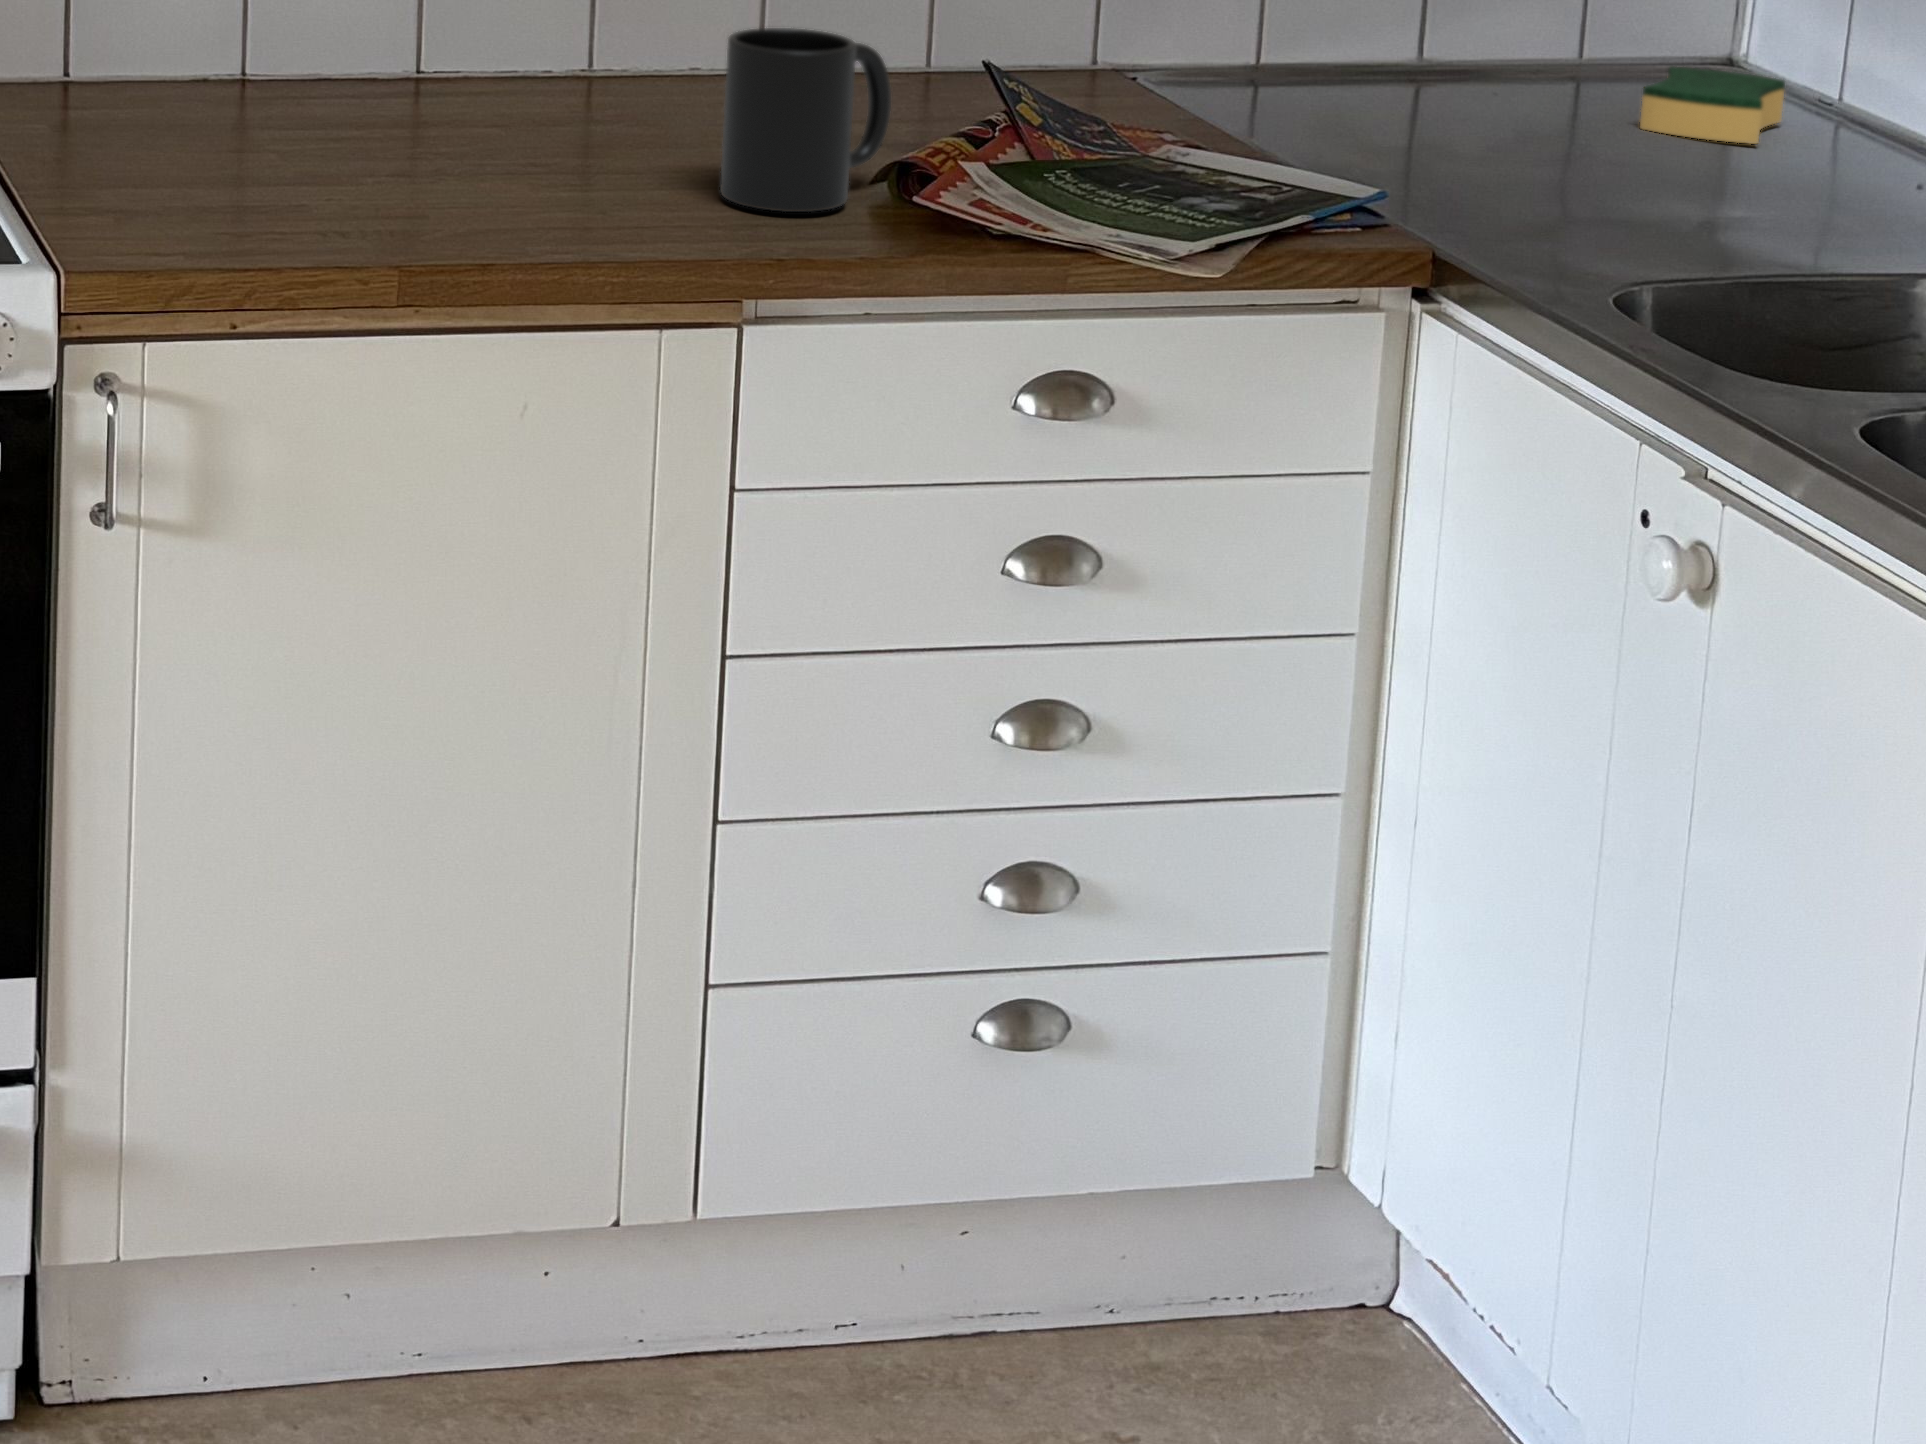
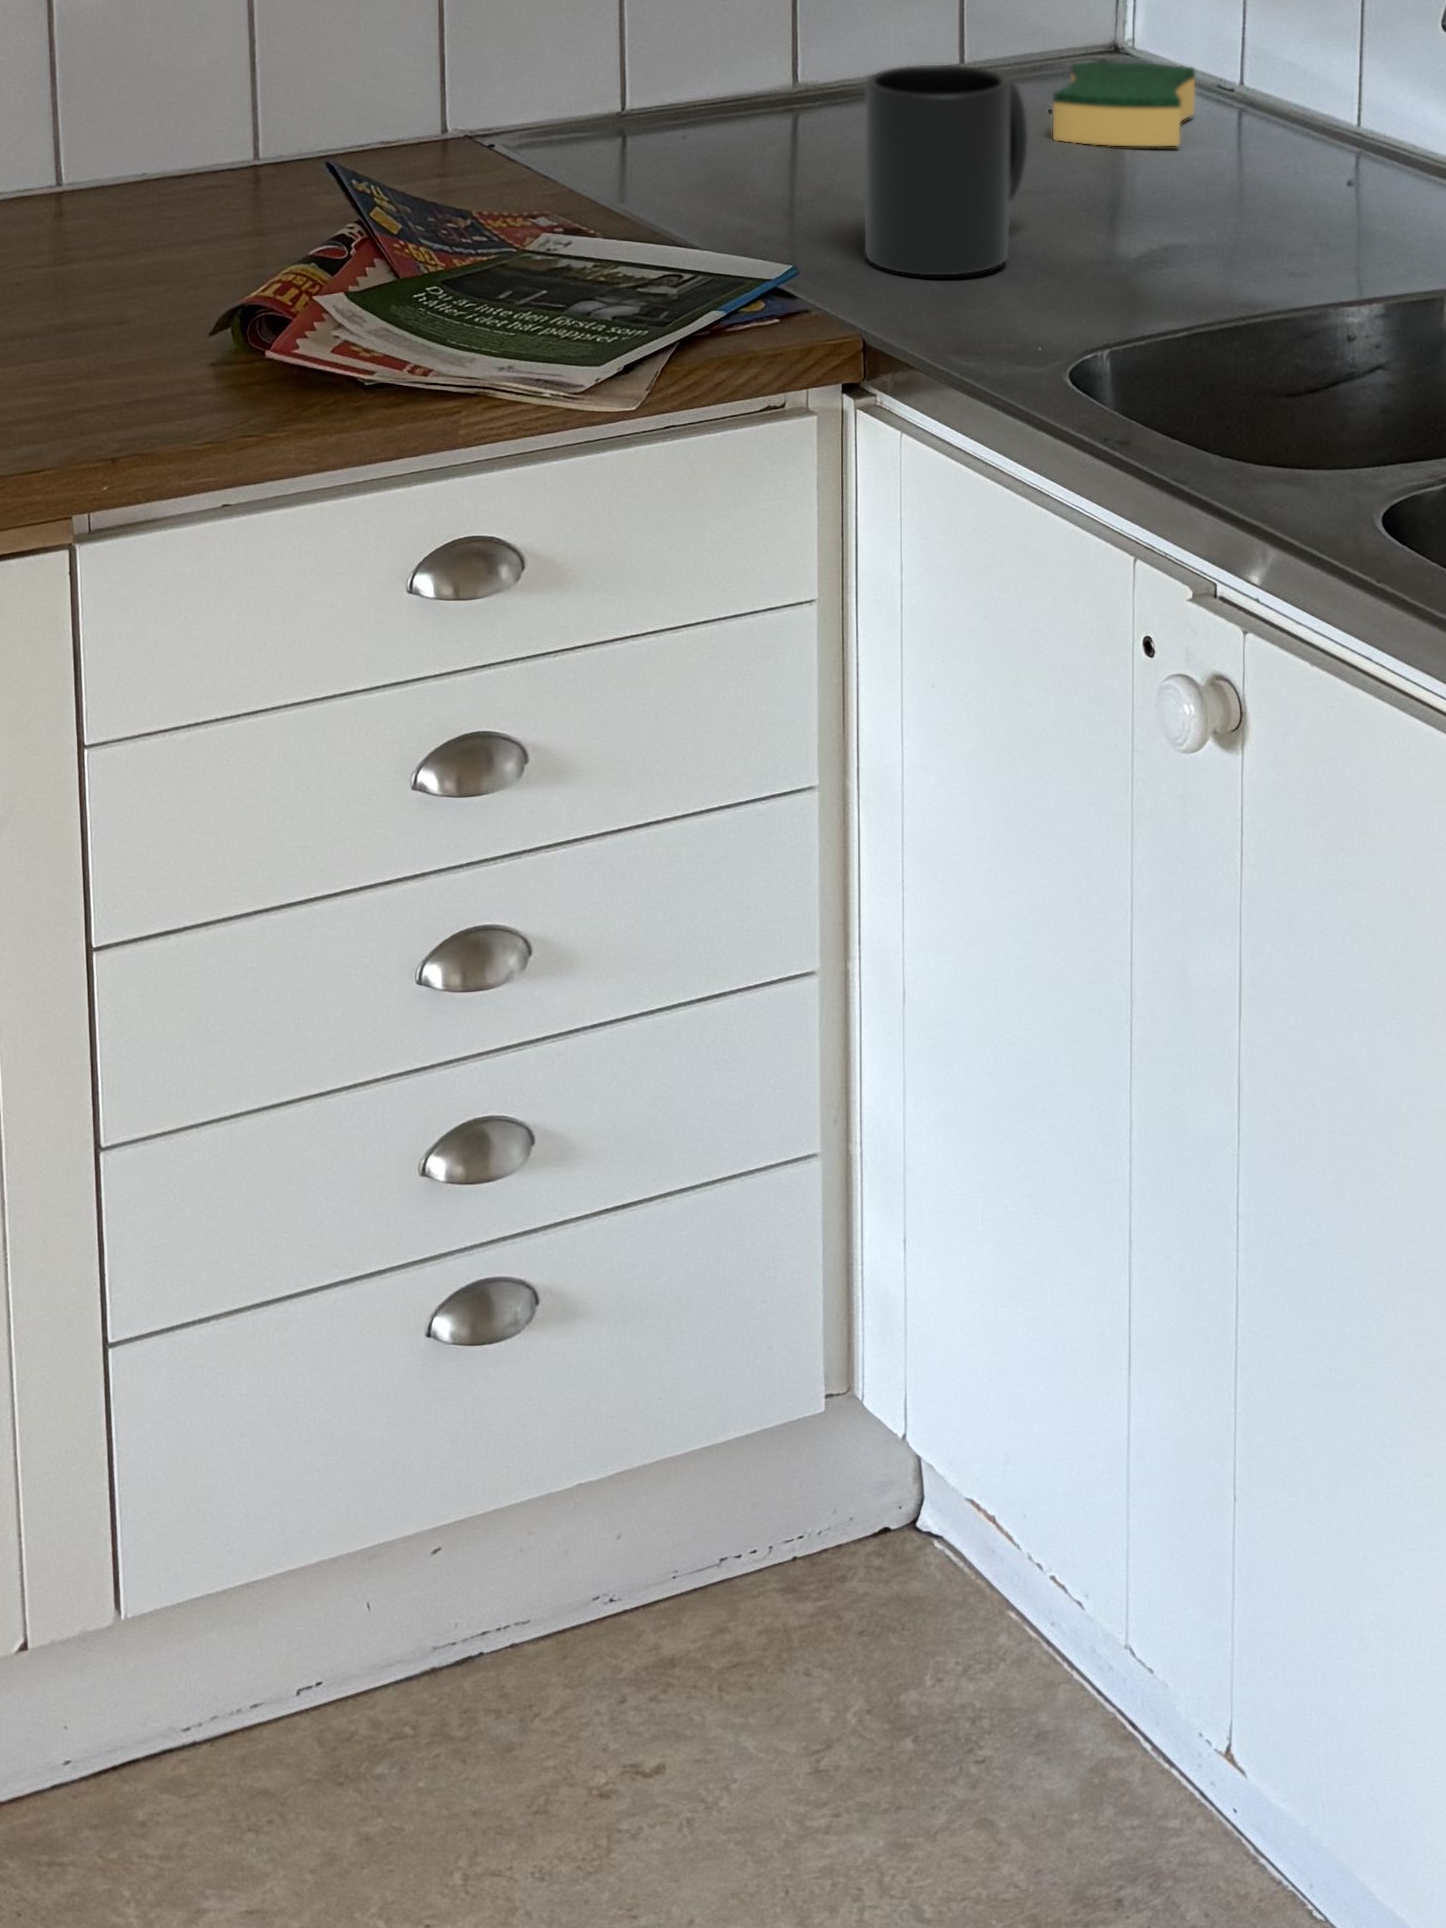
mug: present [720,28,891,212] -> present [865,65,1028,275]

